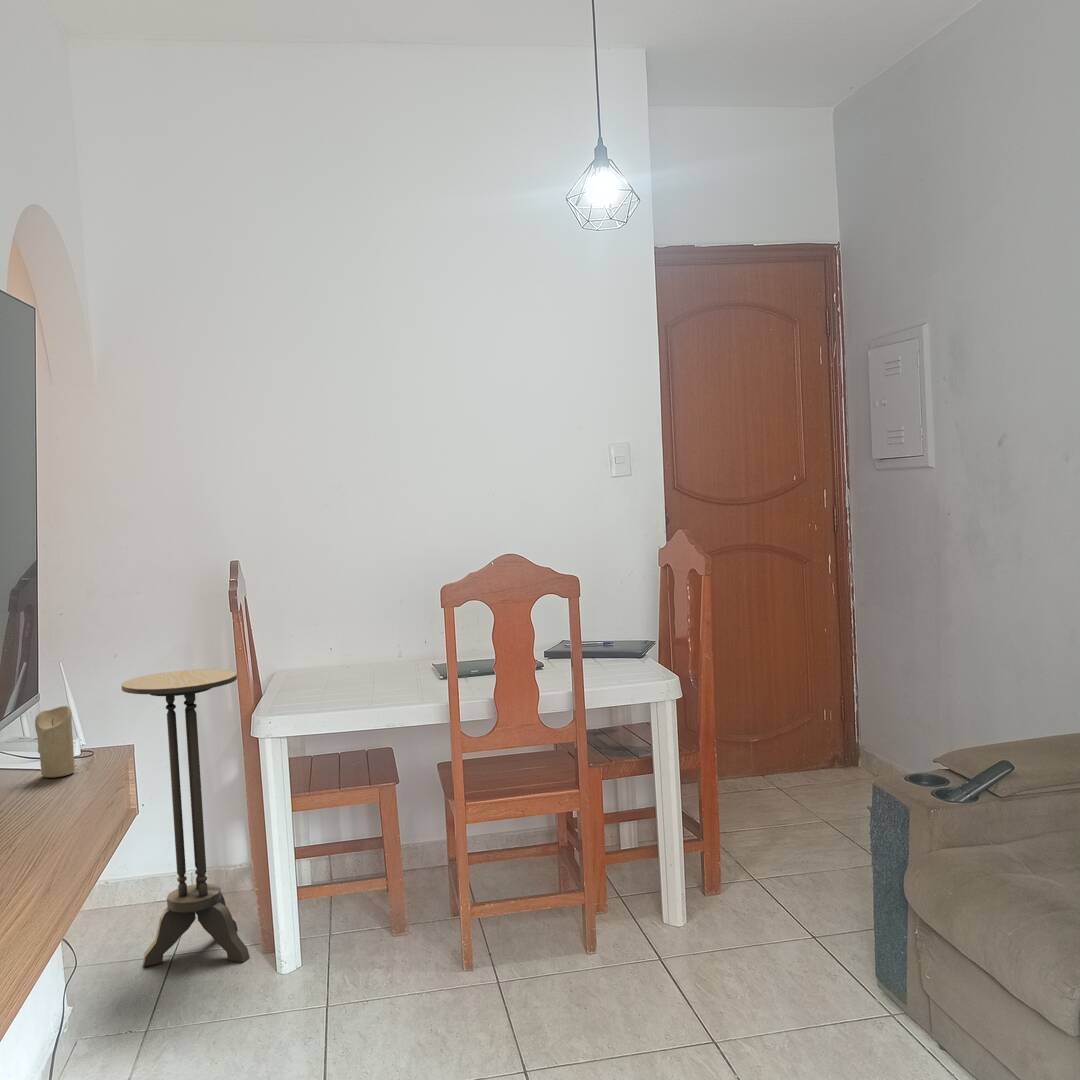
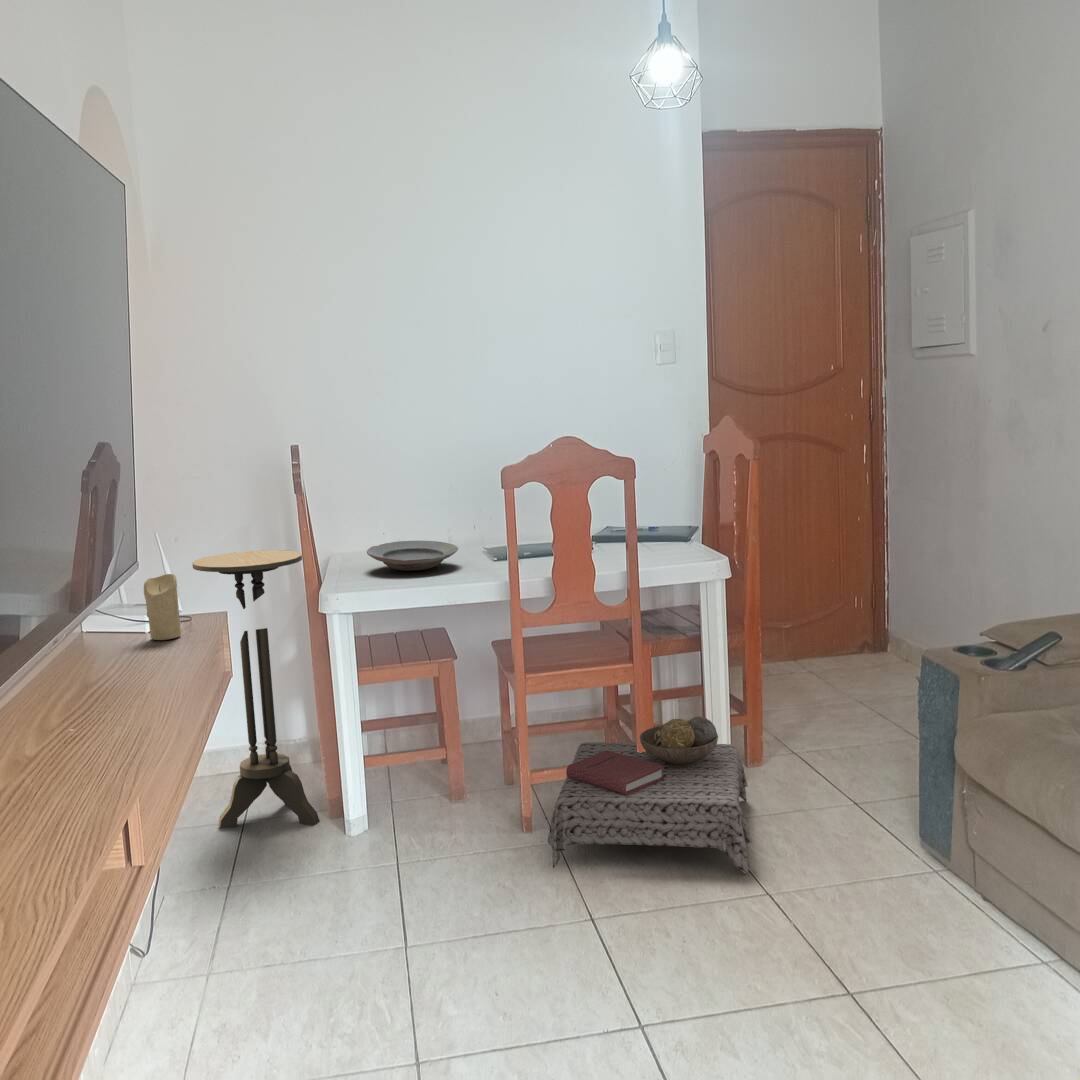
plate: none [305,658,400,690] -> present [367,541,458,571]
ottoman: none [482,846,700,1022] -> present [548,717,751,874]

